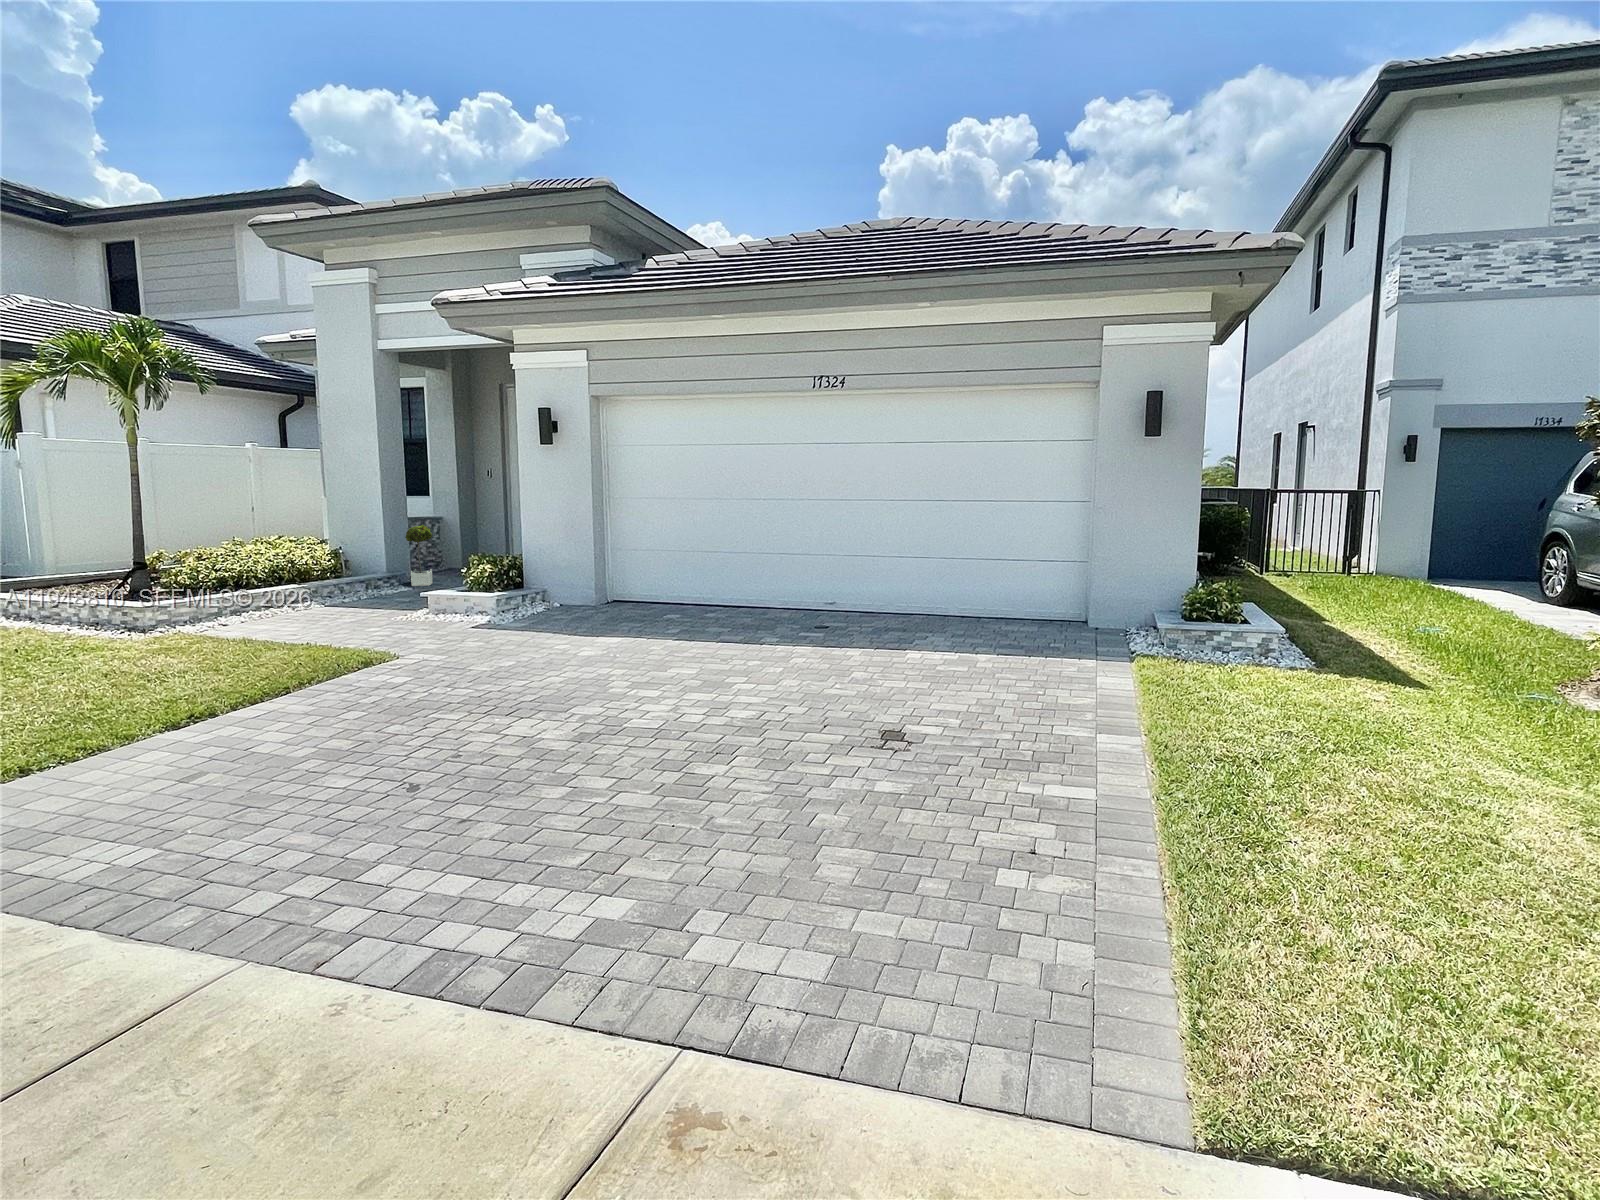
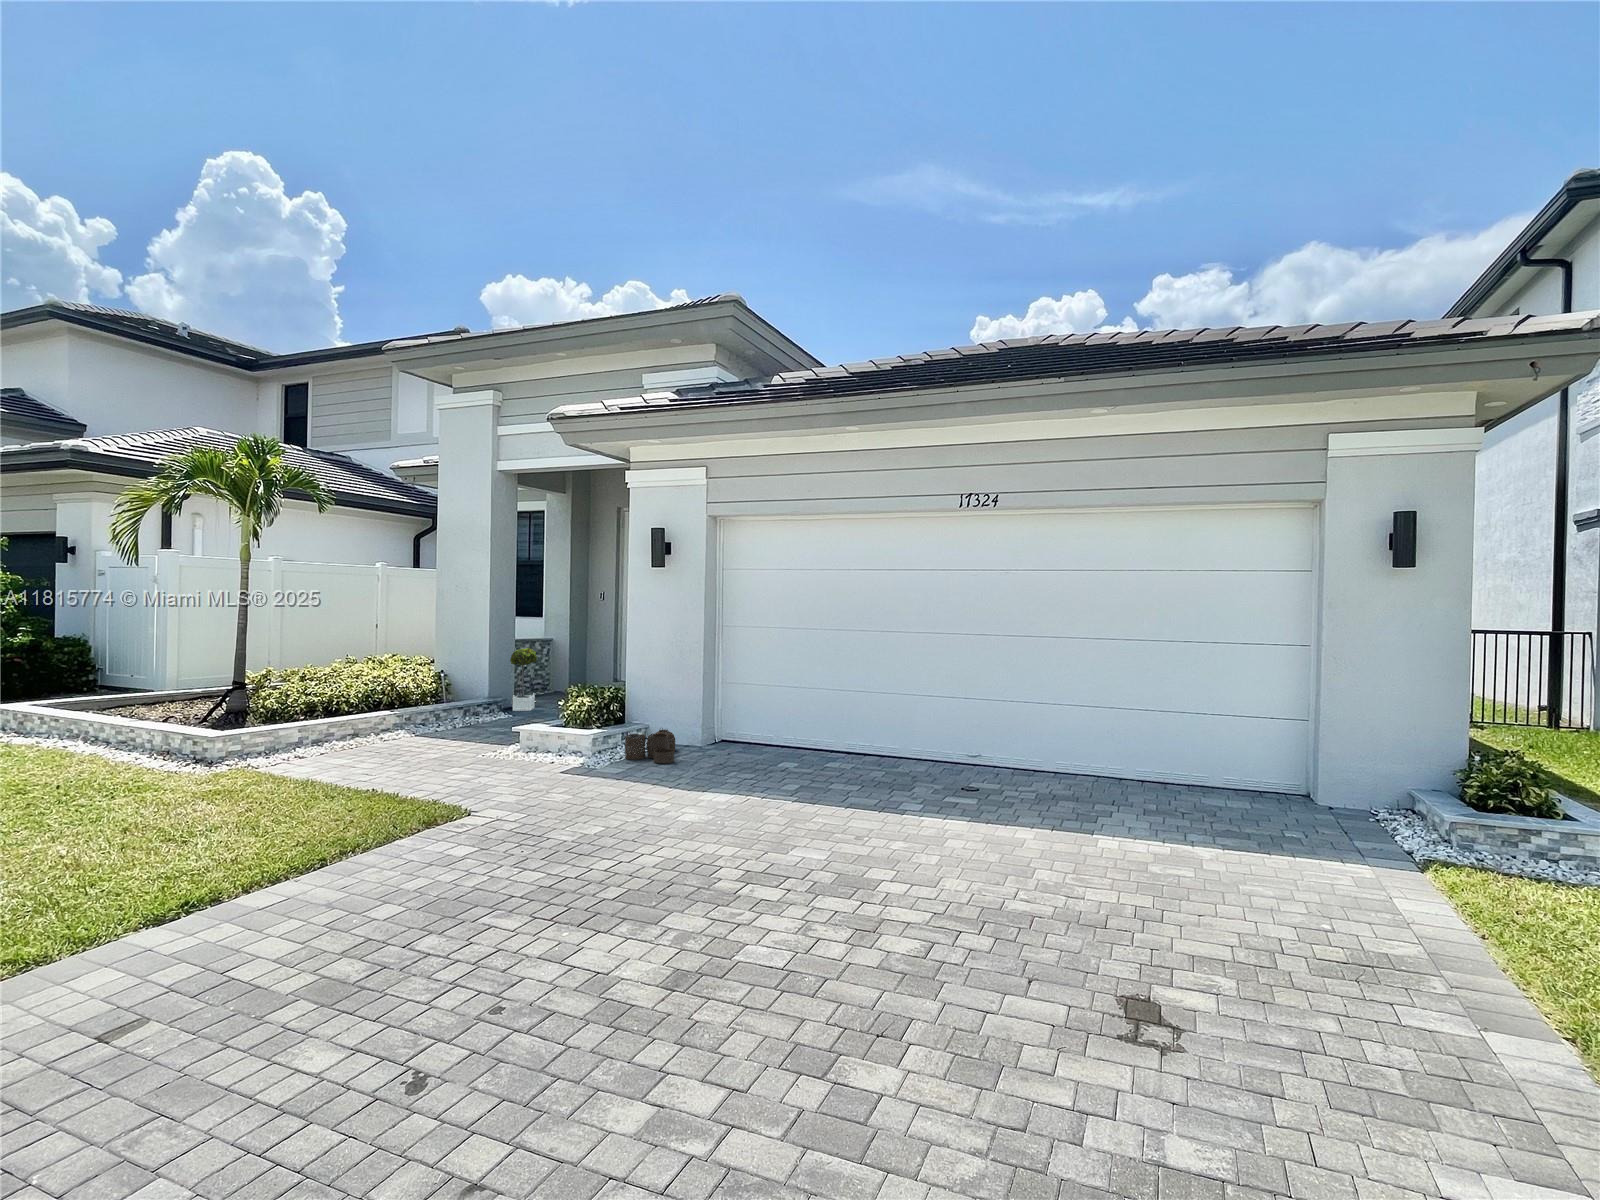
woven basket: none [526,591,572,620] -> present [625,728,675,763]

